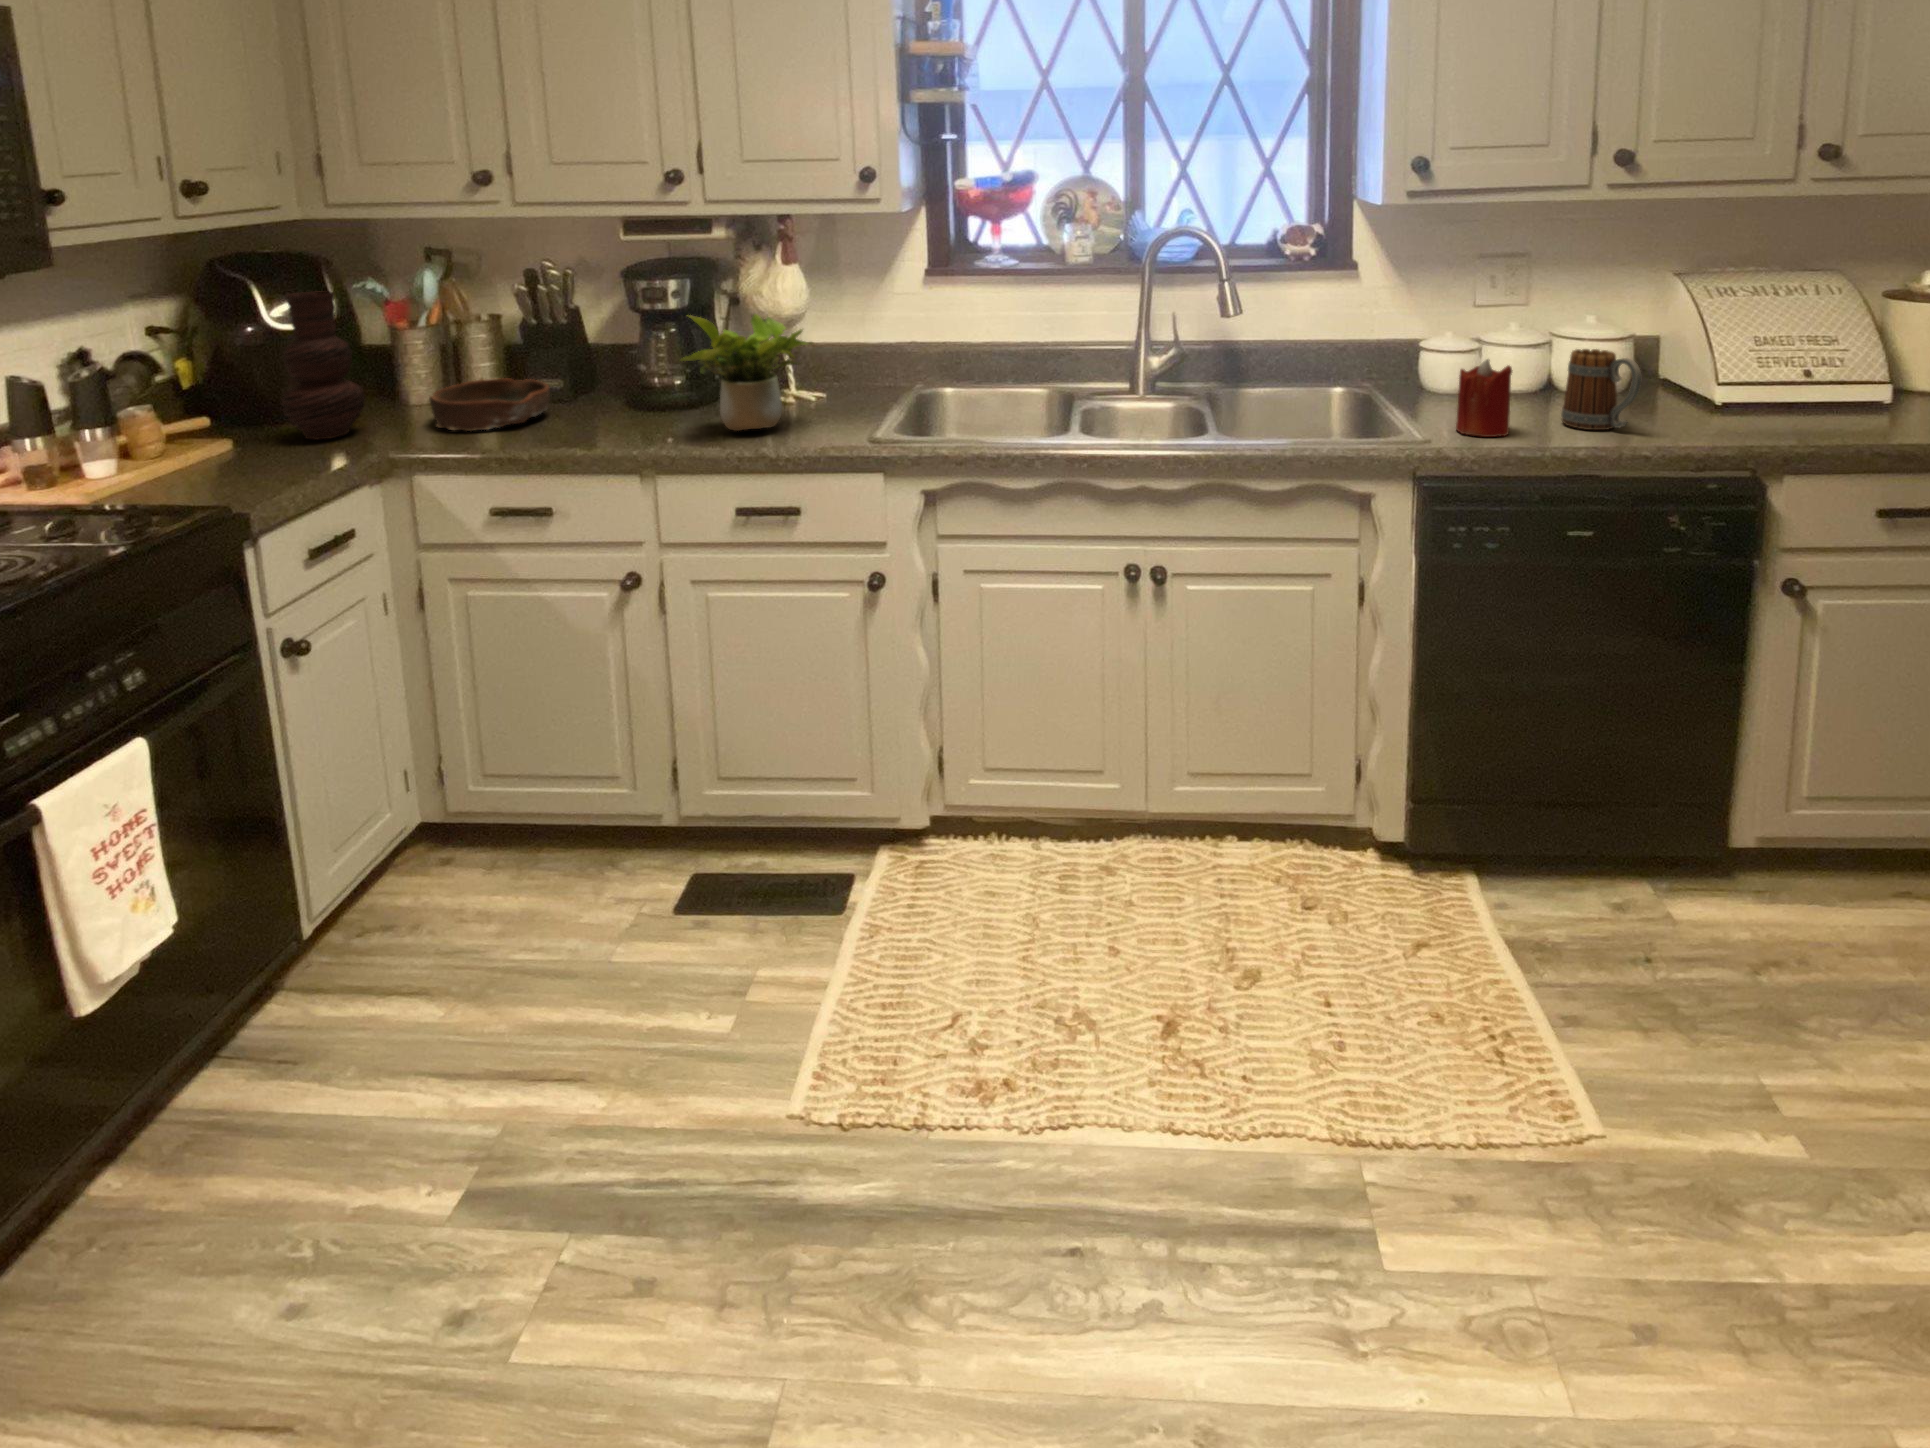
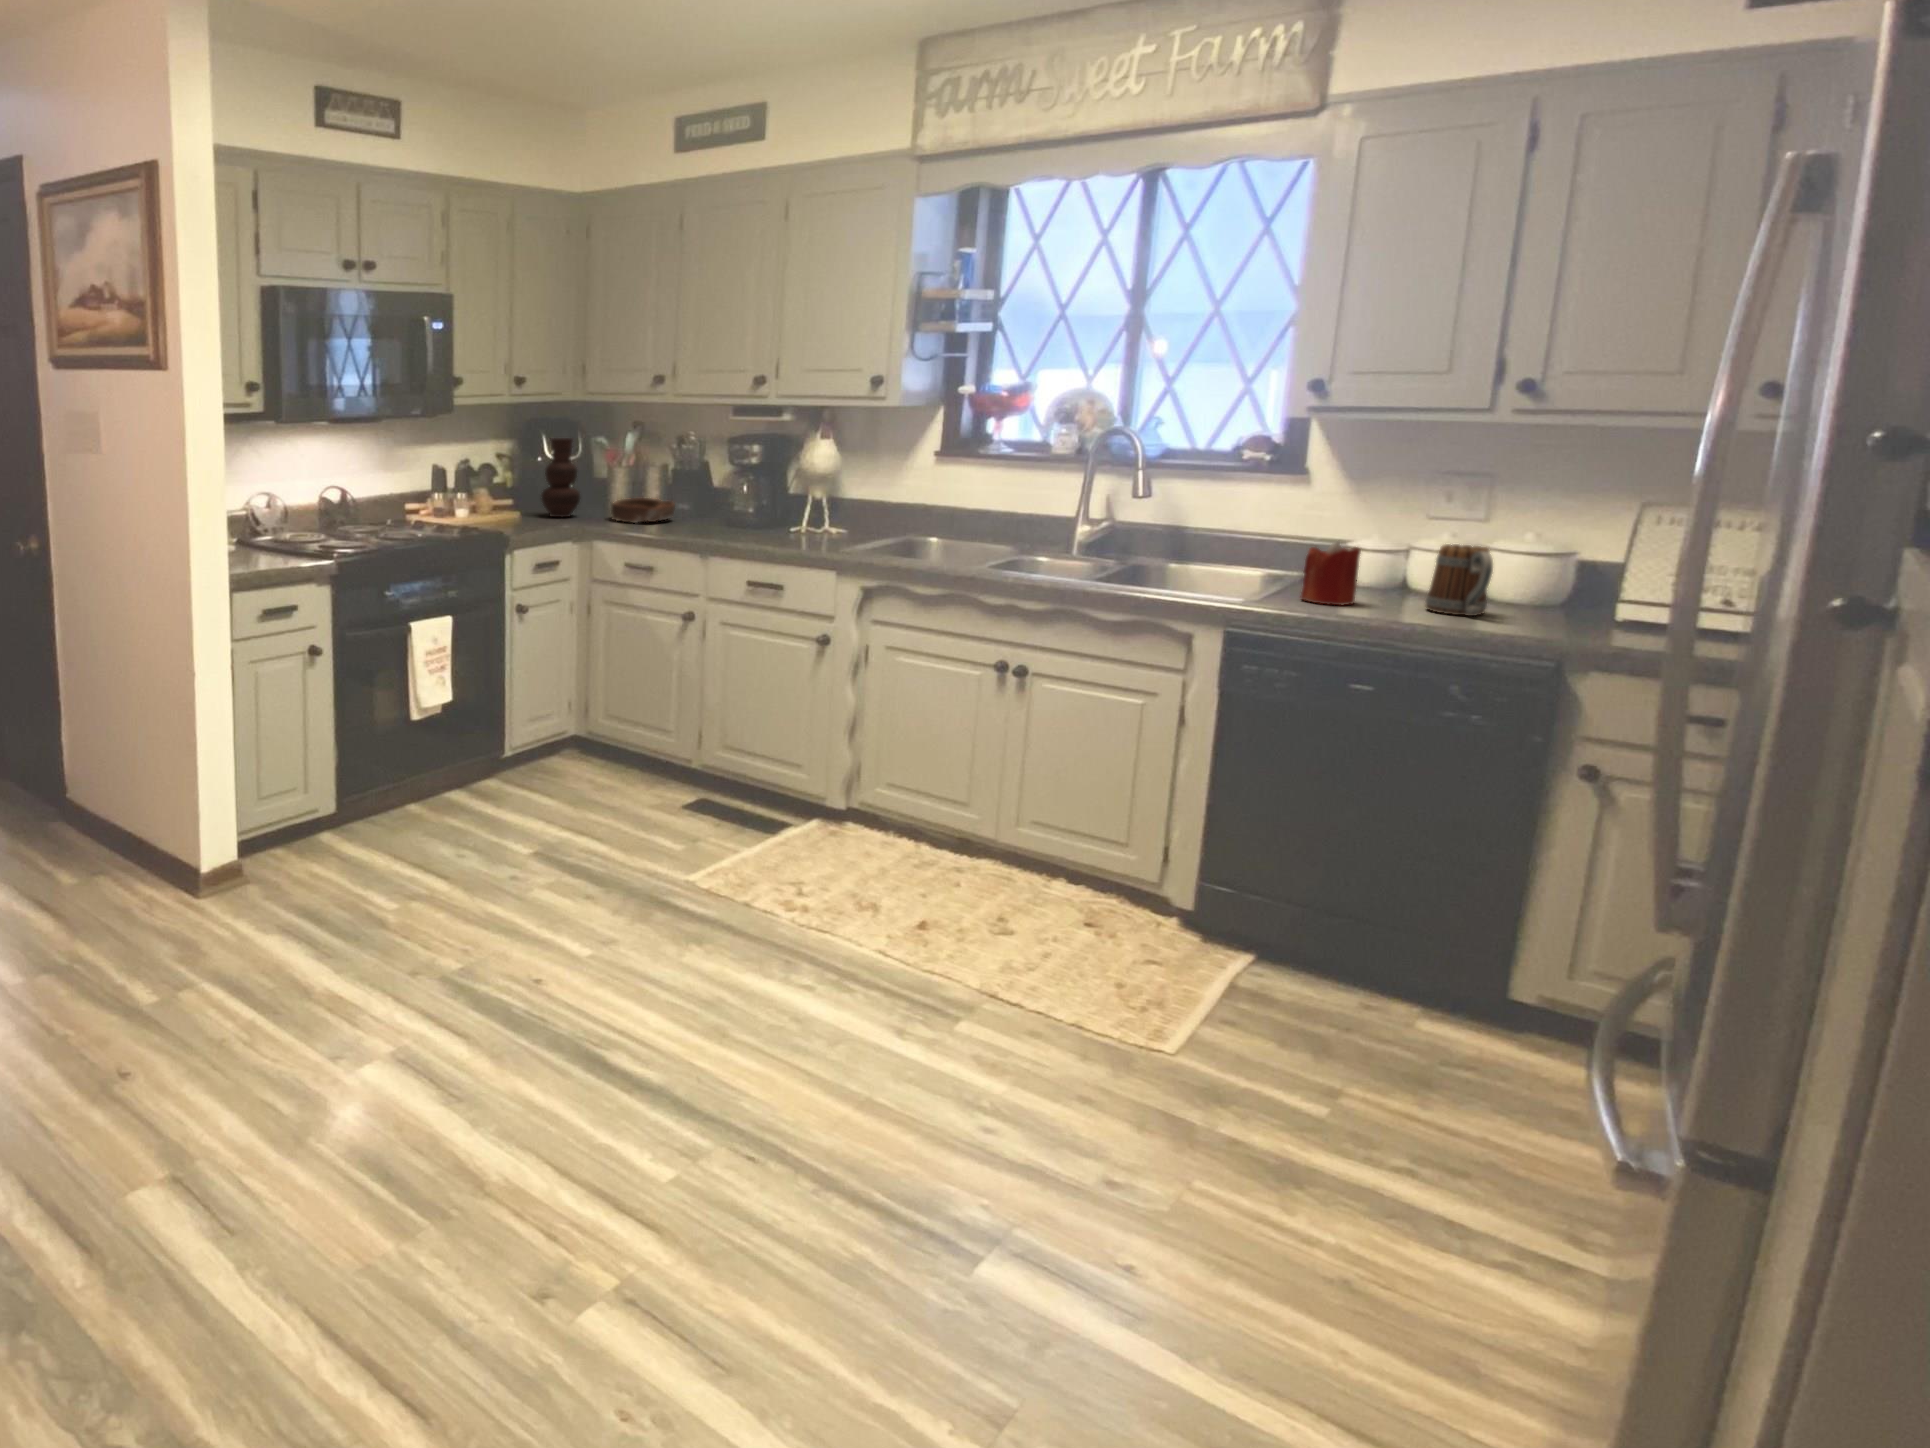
potted plant: present [681,314,812,431] -> none [733,463,825,538]

